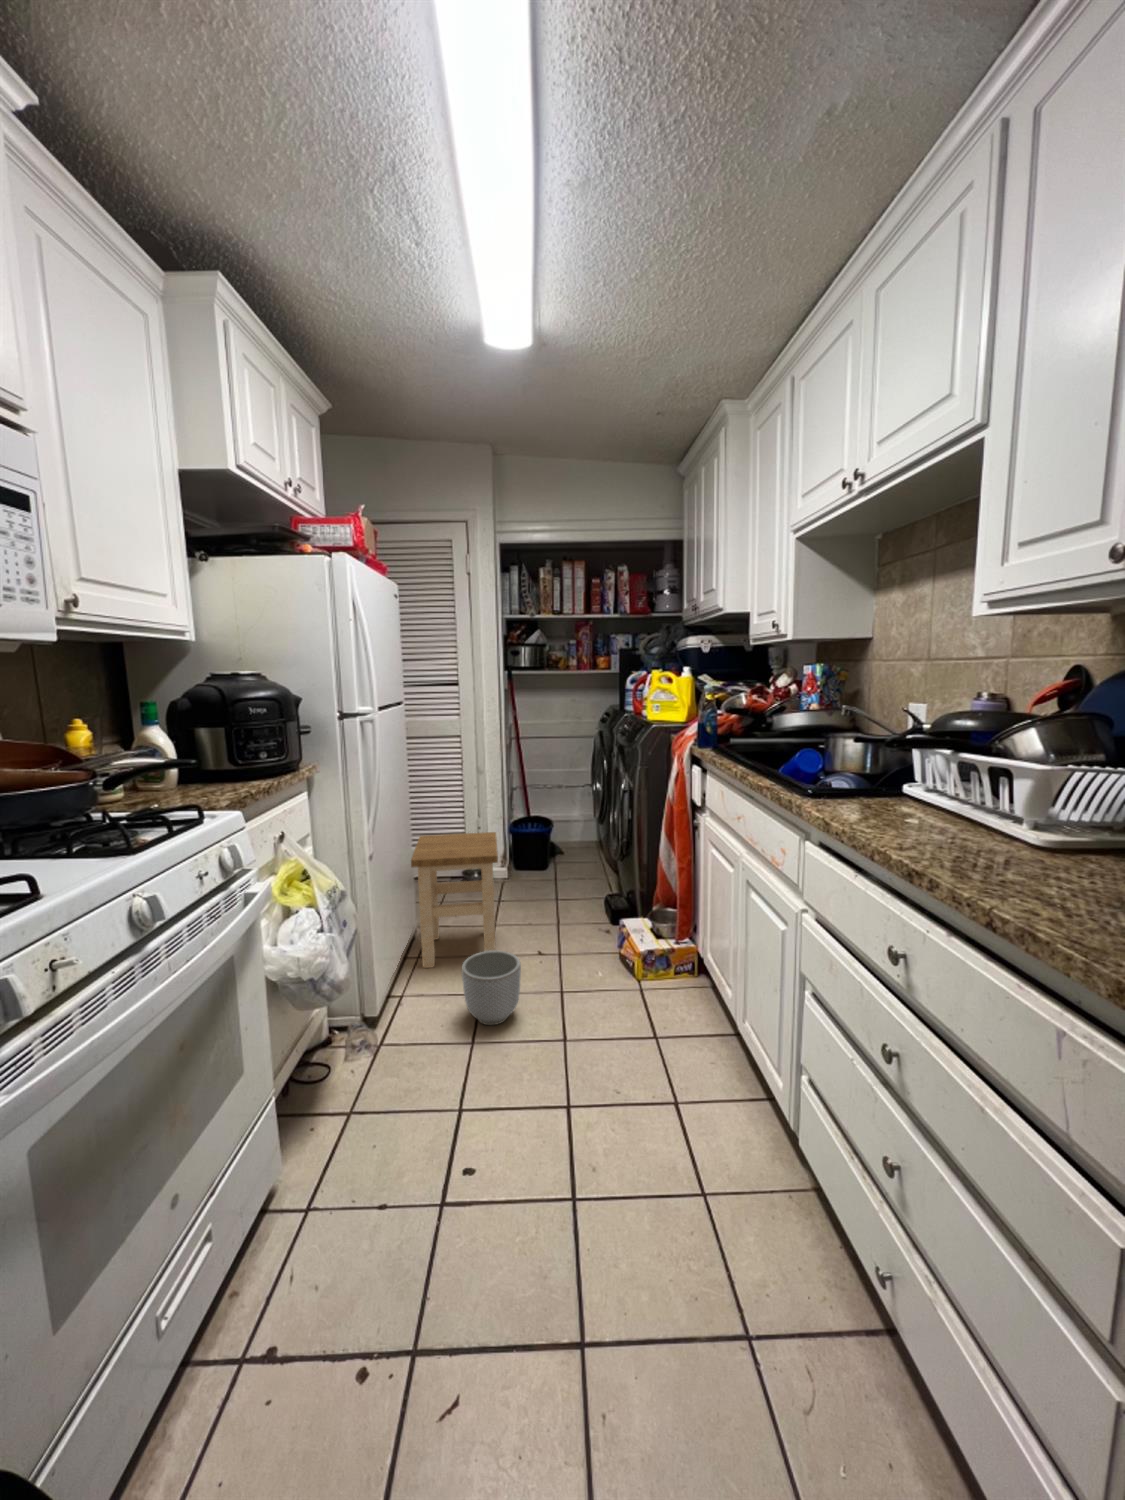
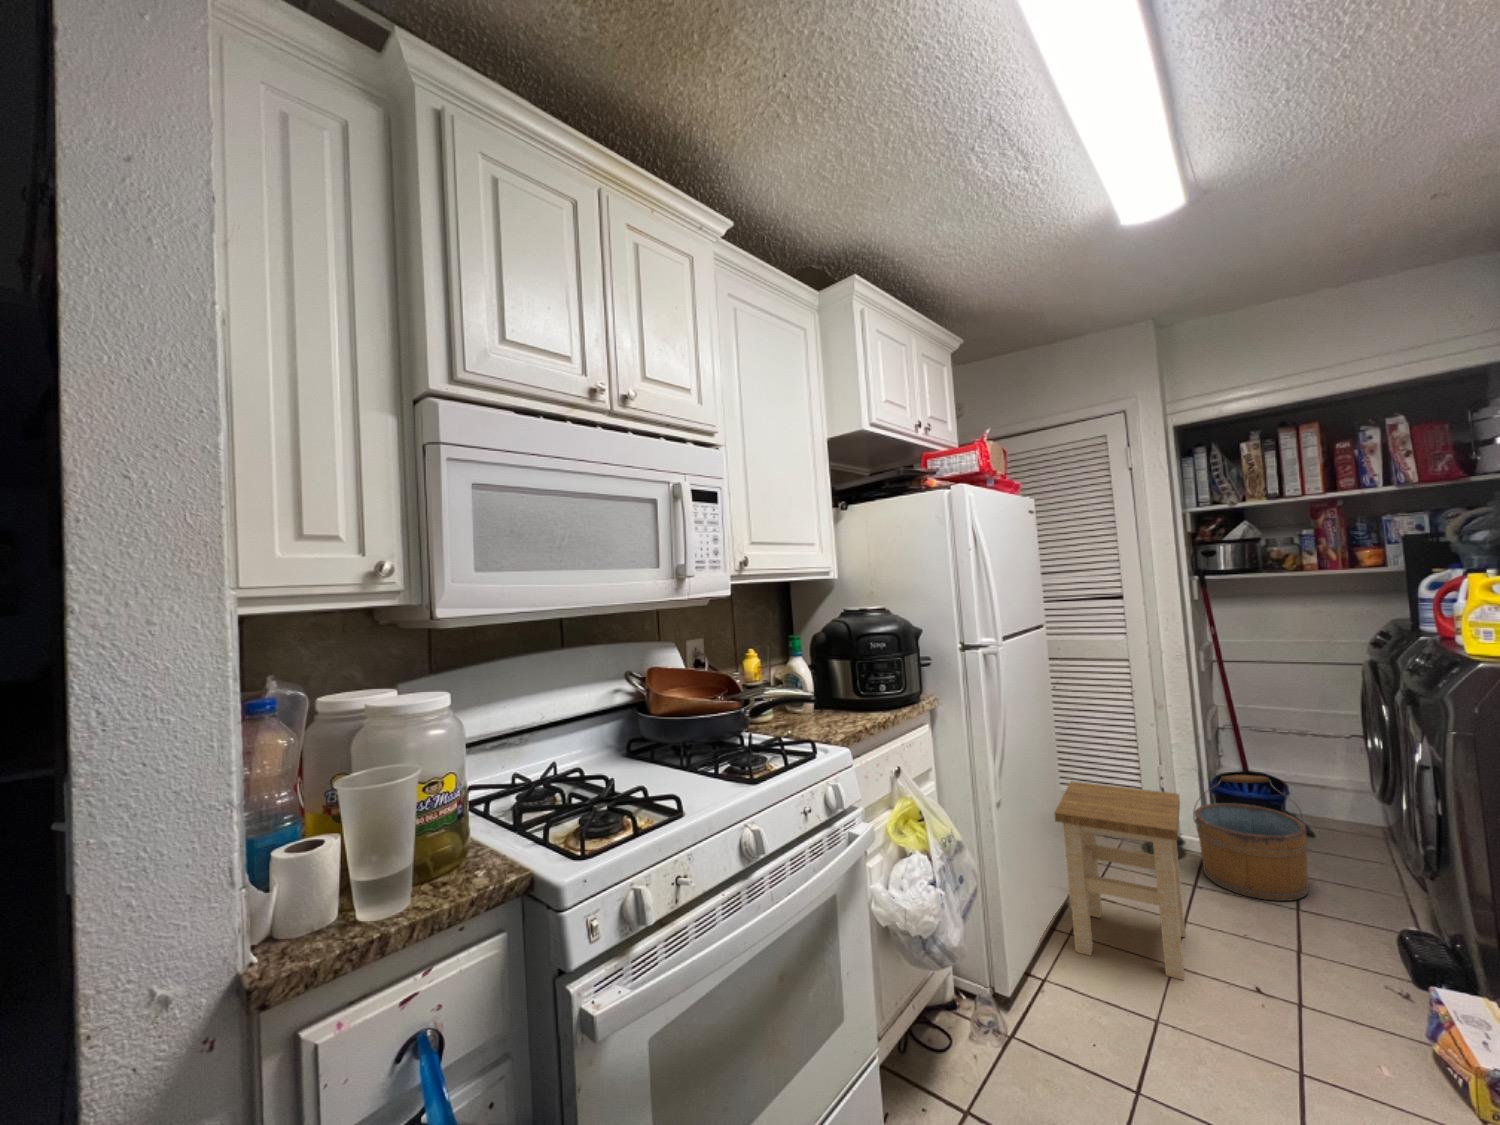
bucket: none [500,815,563,899] -> present [1193,775,1309,901]
planter: present [461,950,521,1025] -> none [1120,962,1216,1080]

